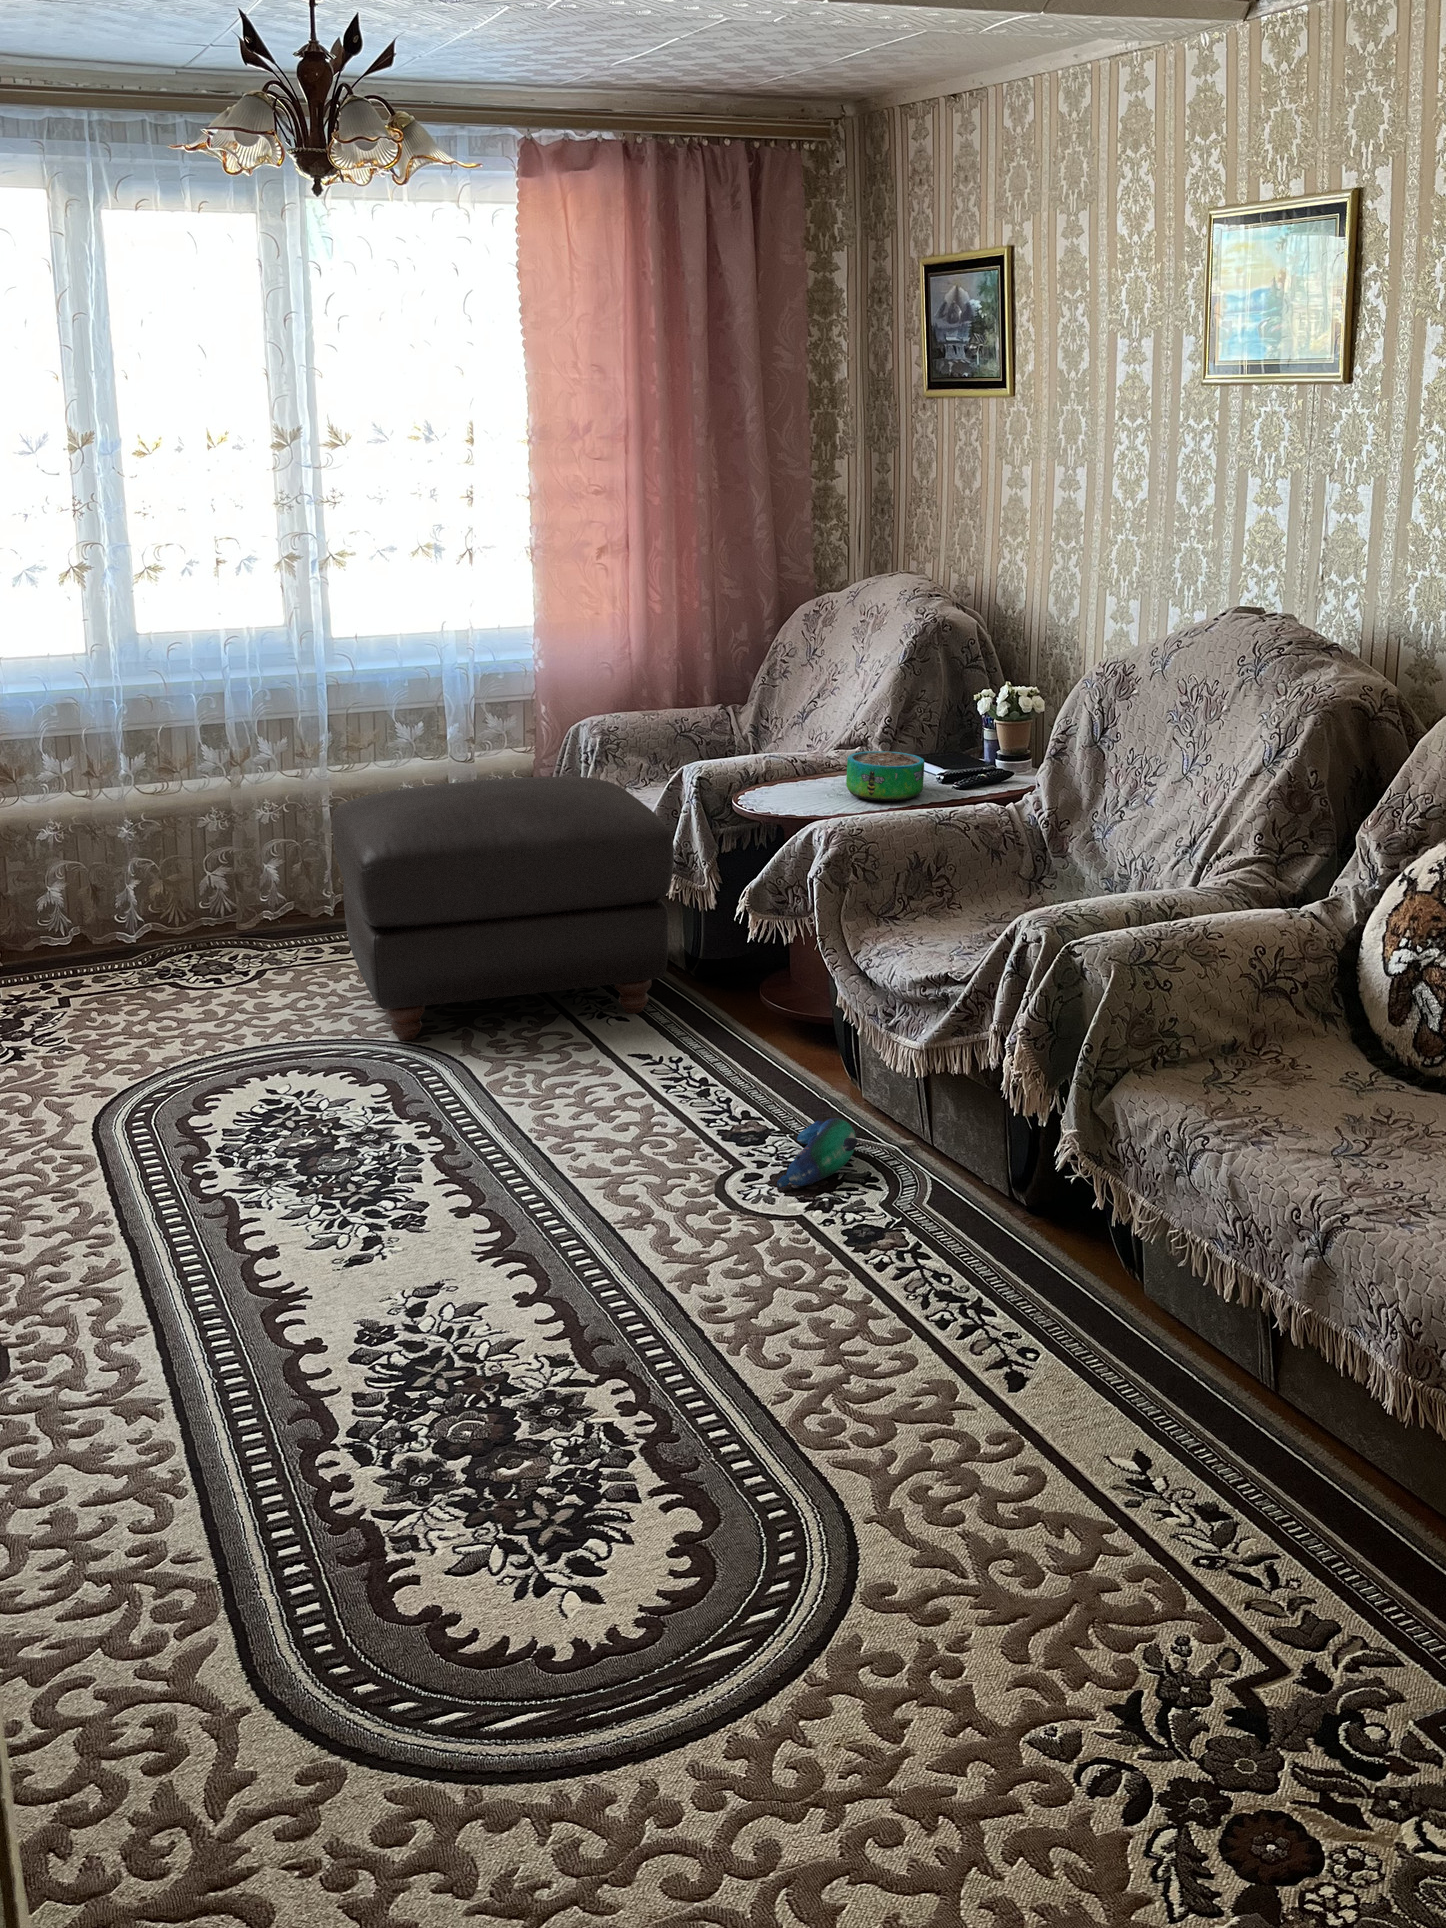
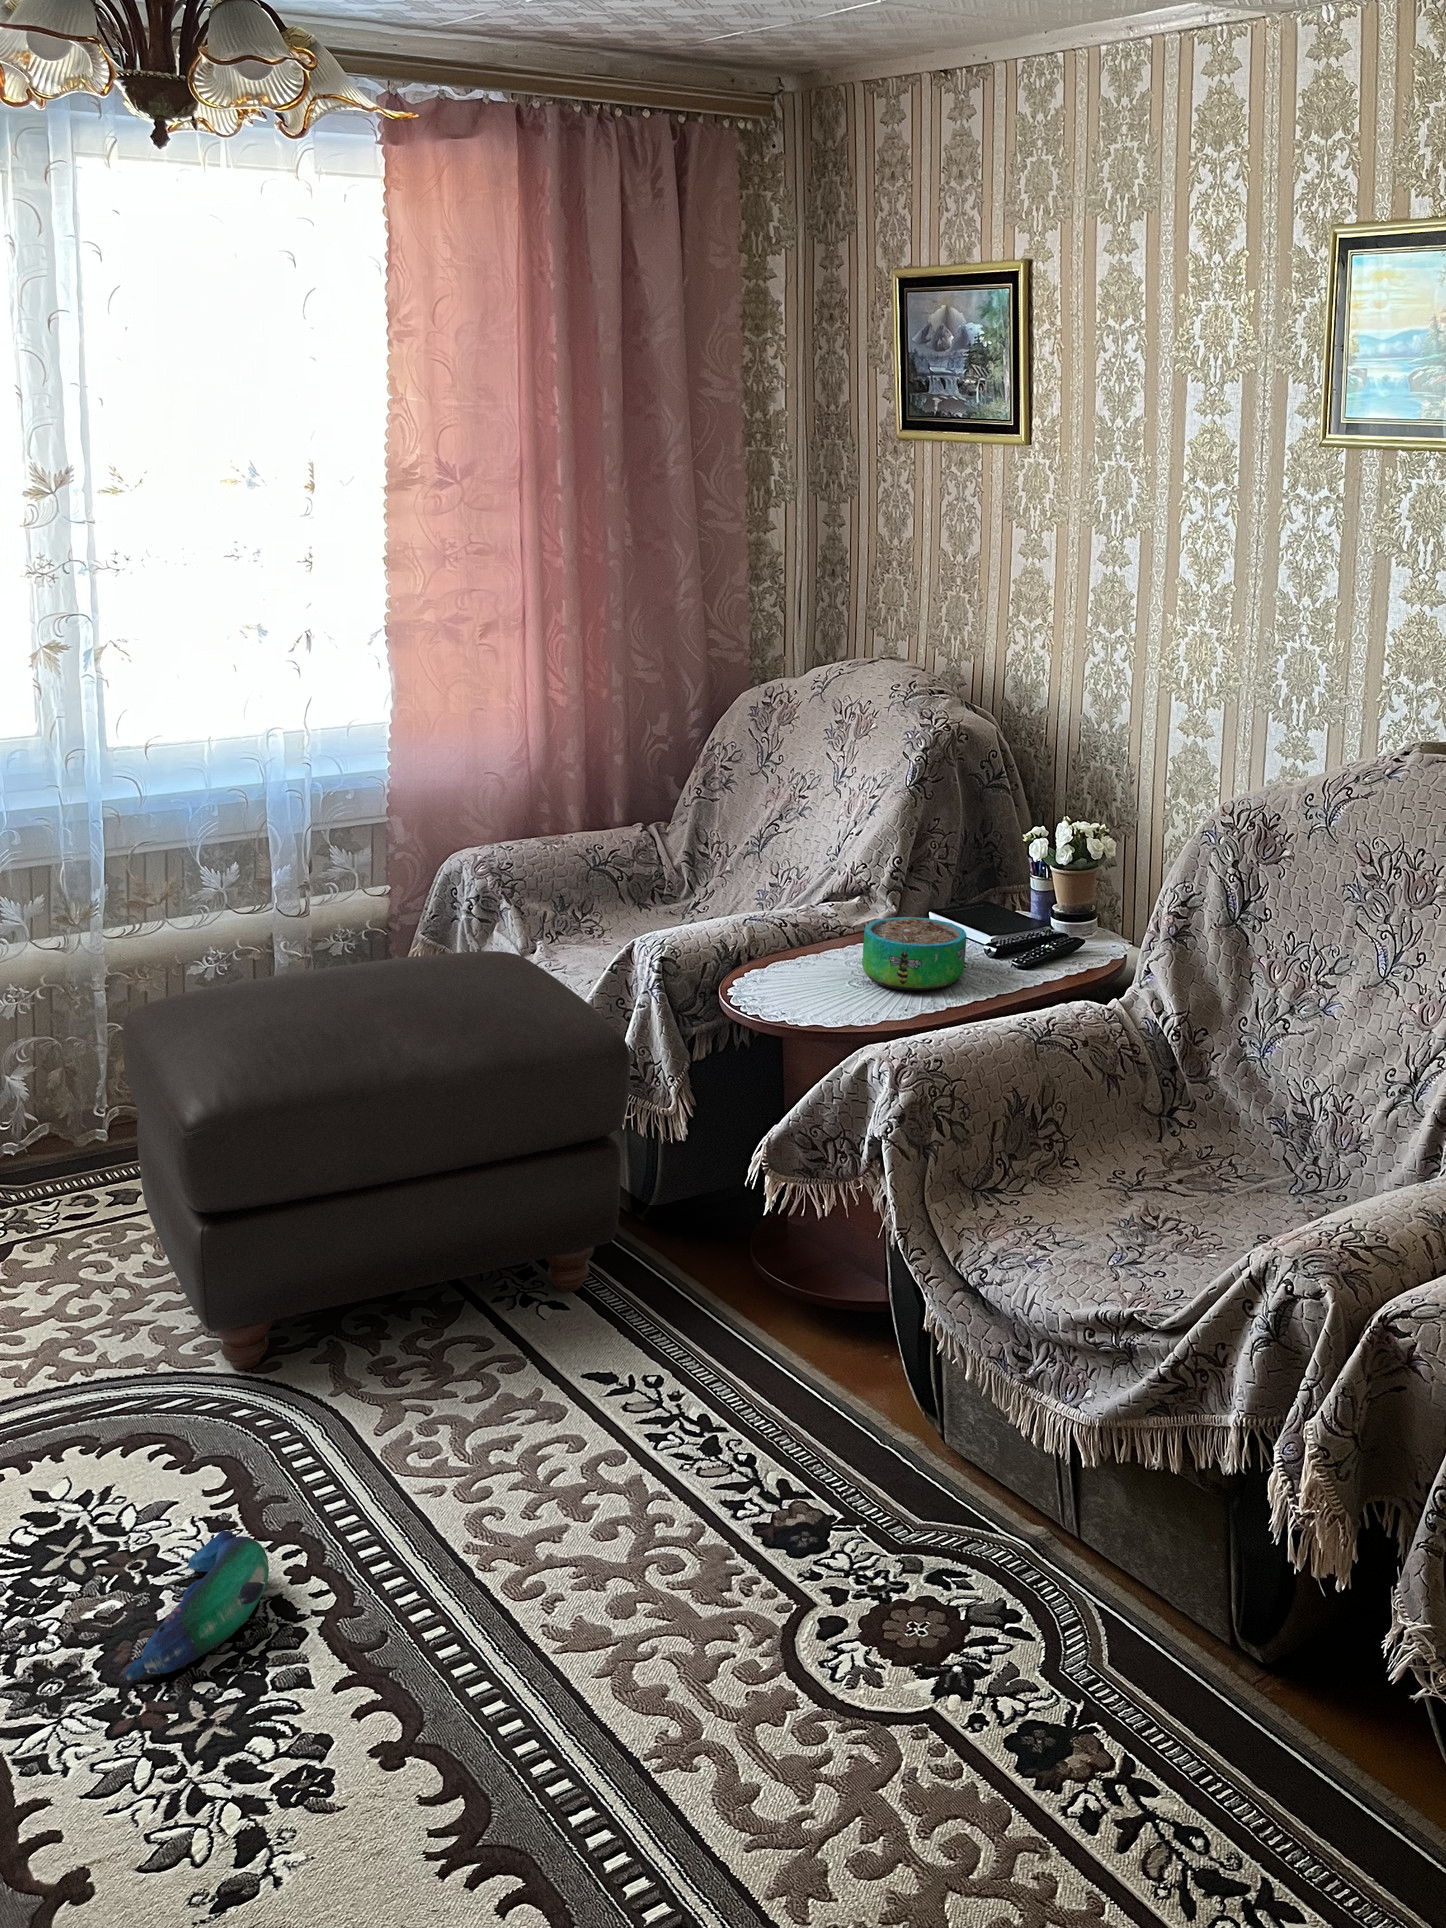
plush toy: present [777,1118,859,1187] -> present [124,1530,269,1681]

